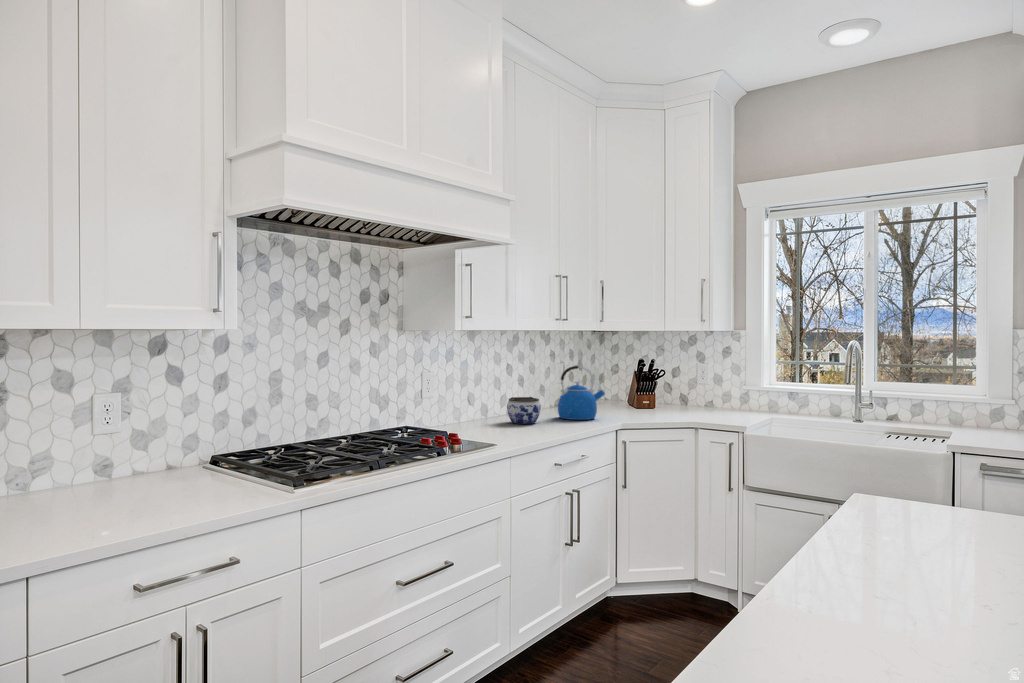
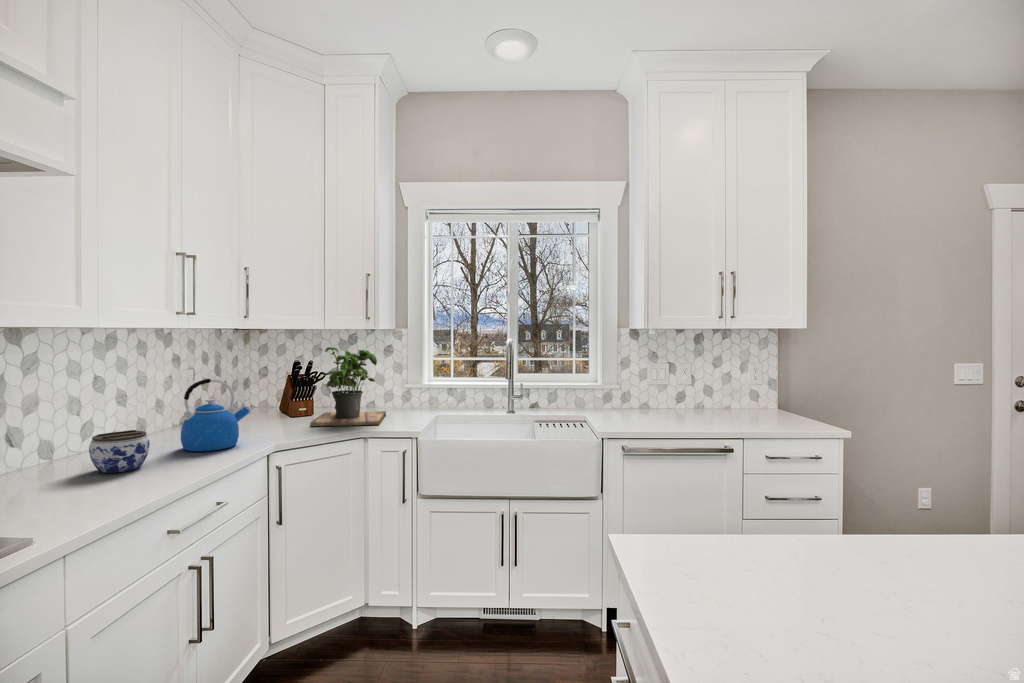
potted plant: none [652,346,721,417] -> present [310,347,386,426]

